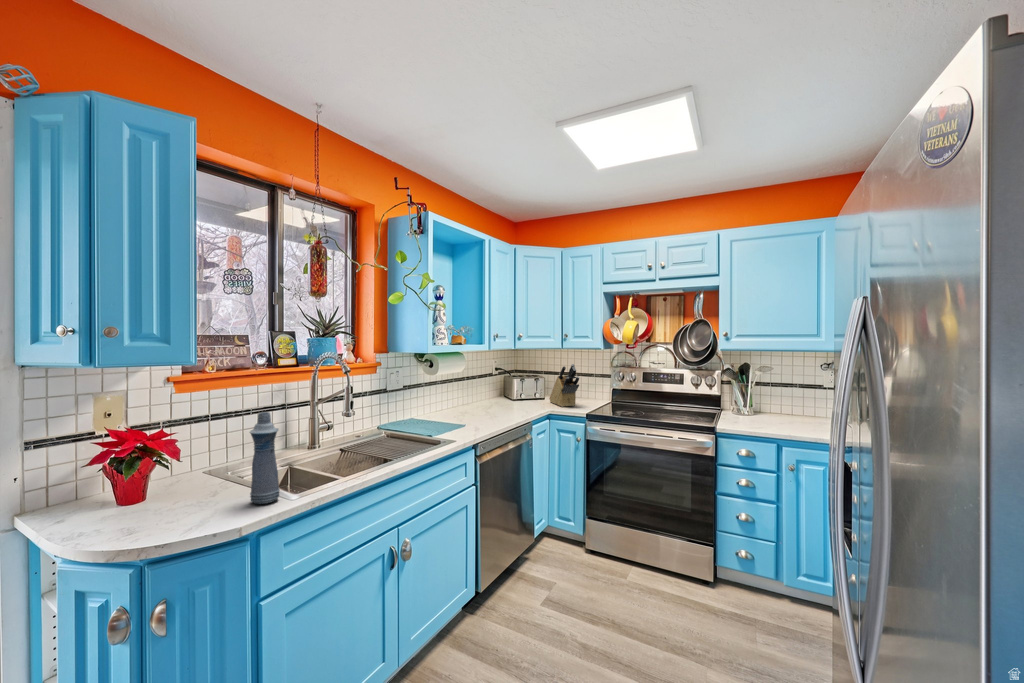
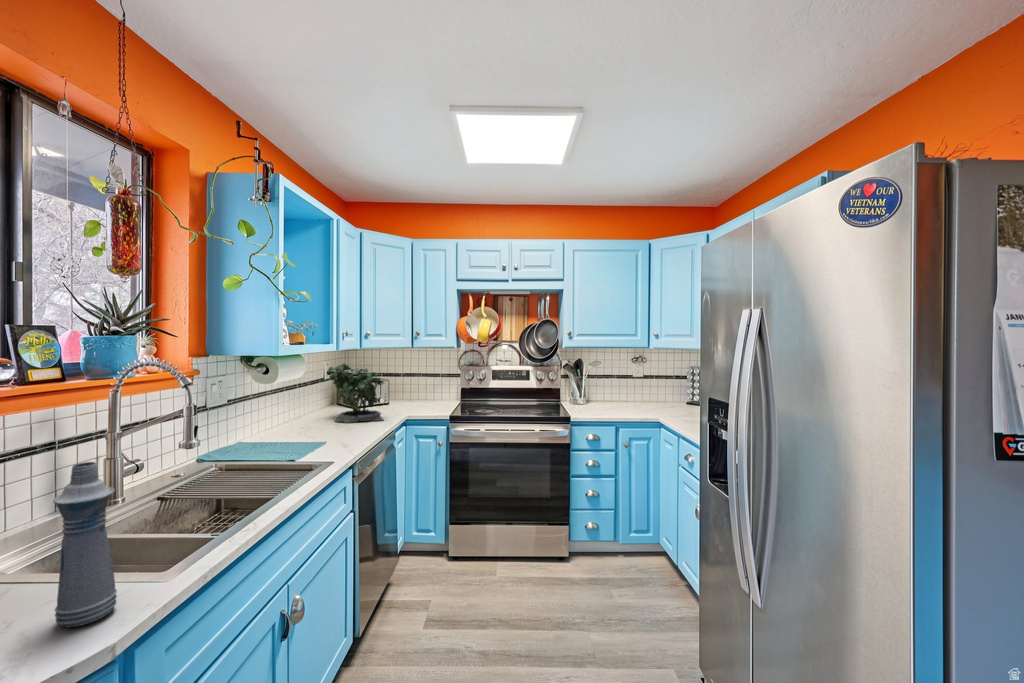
potted plant: none [486,359,530,413] -> present [329,363,383,423]
knife block: present [549,364,579,407] -> none [394,364,433,411]

